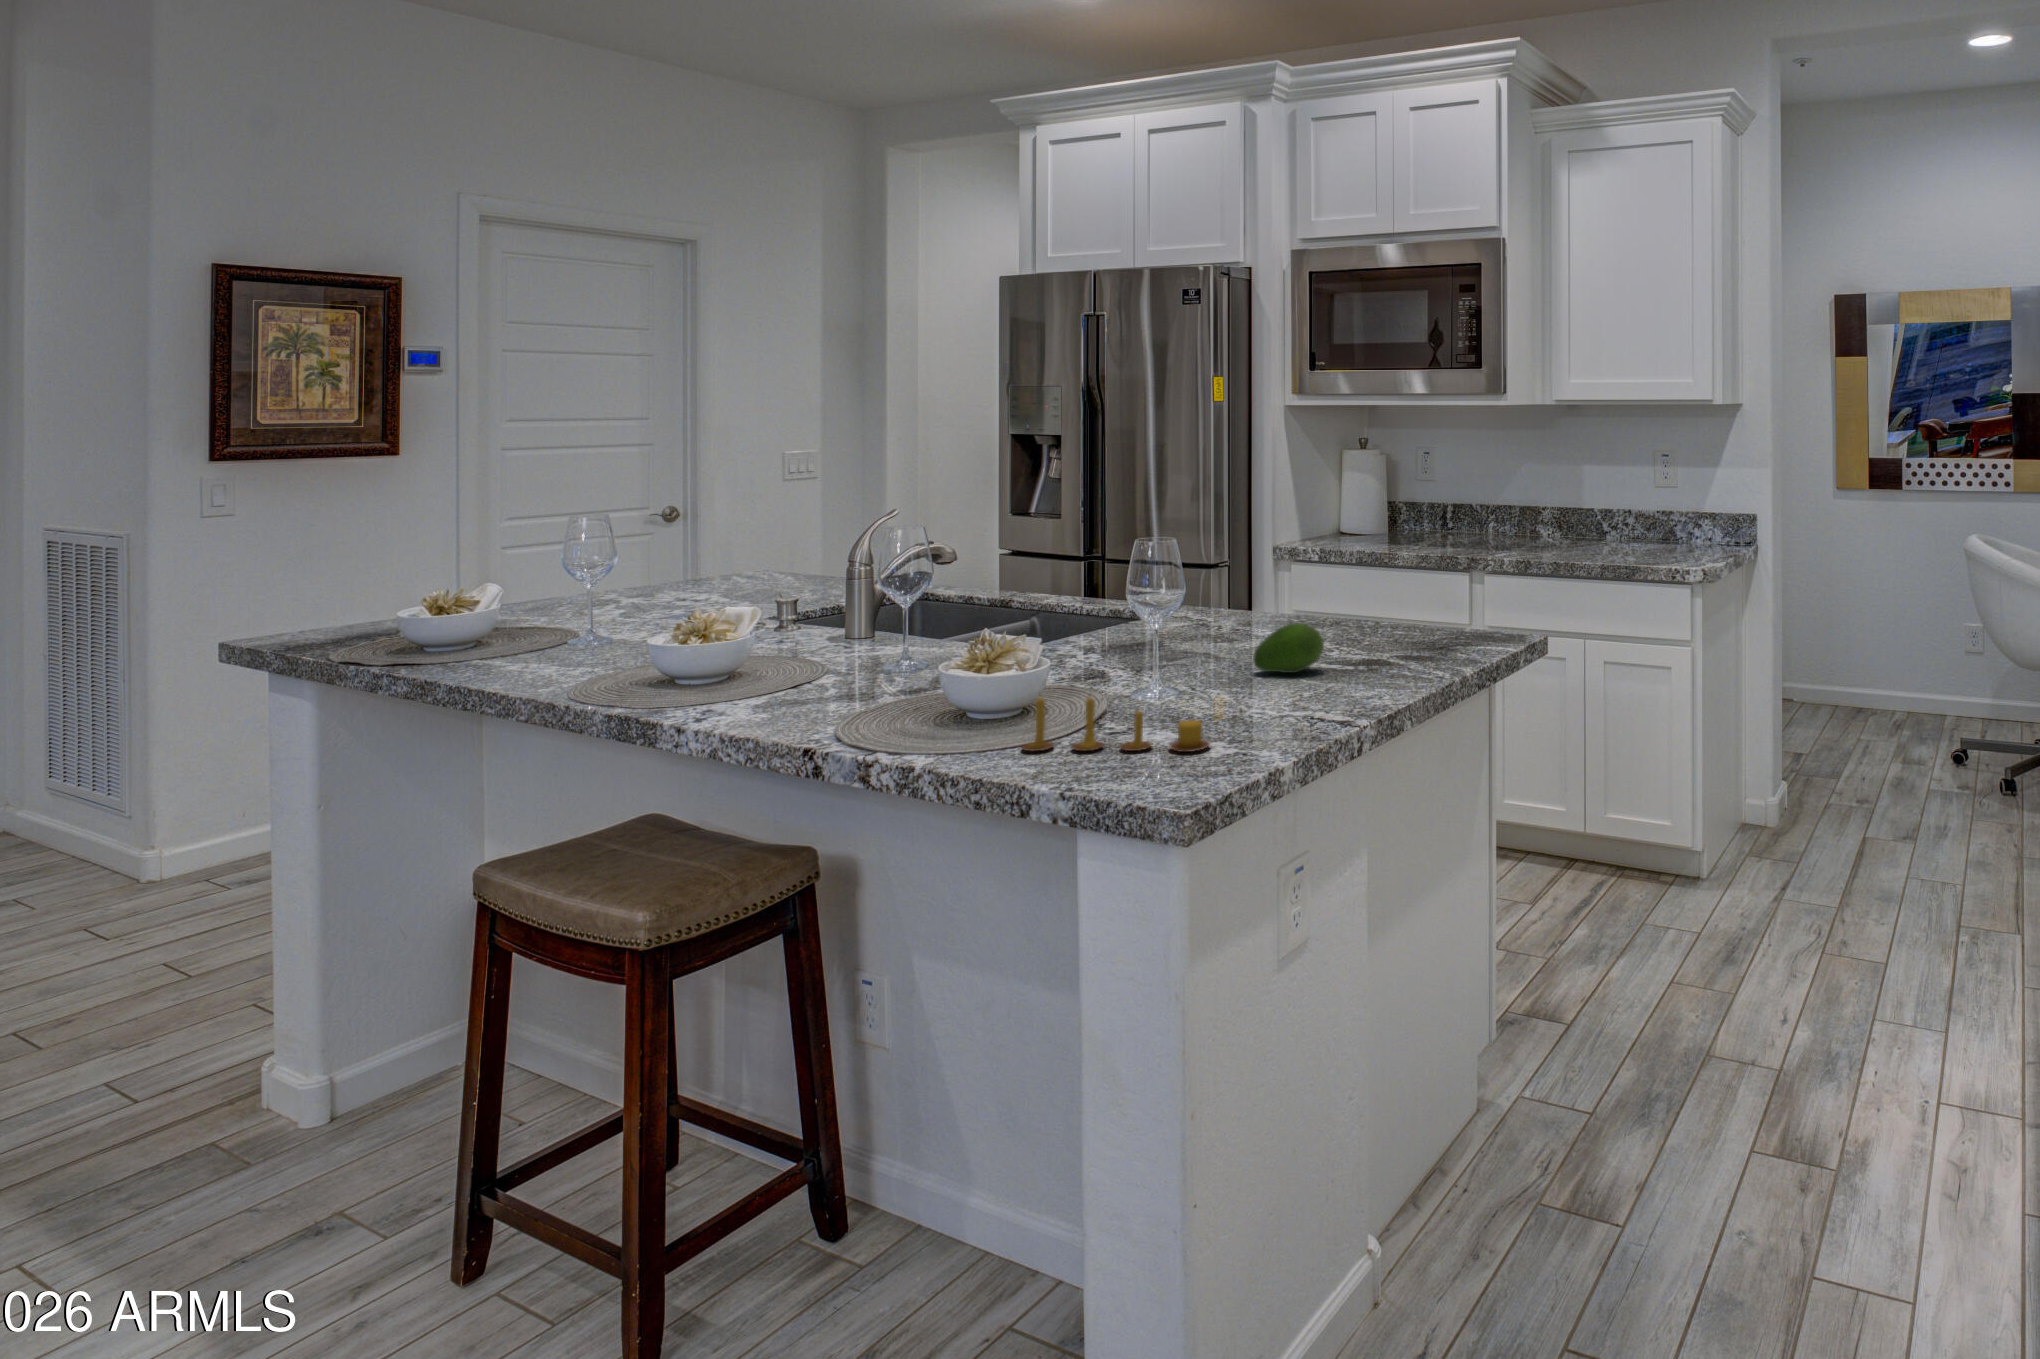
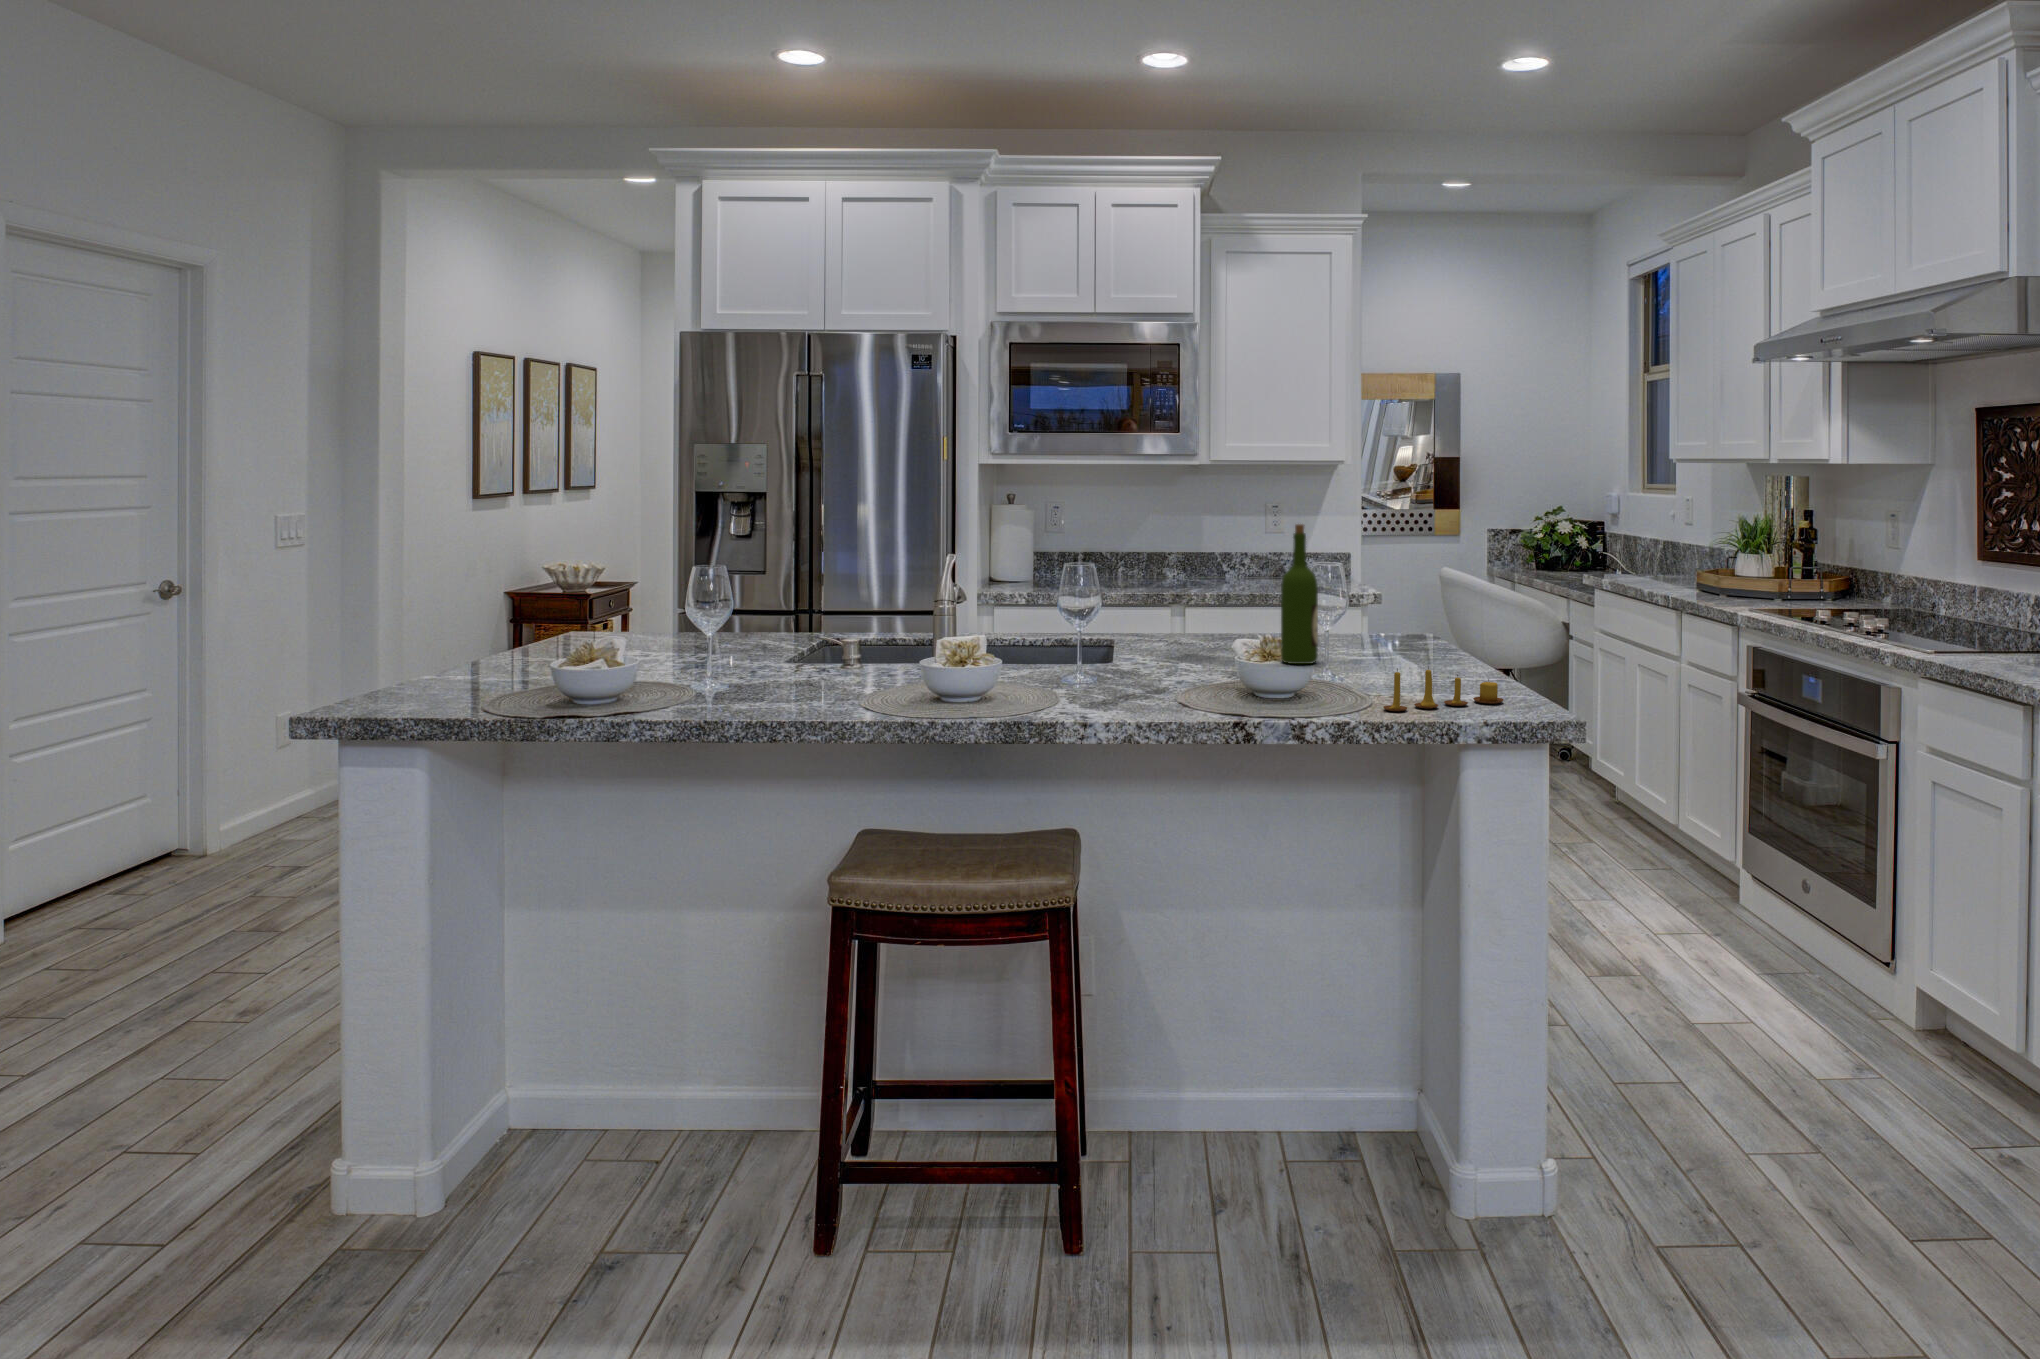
wine bottle: none [1177,489,1224,668] -> present [1281,524,1318,664]
fruit: present [1253,623,1324,673] -> none [1355,625,1404,663]

